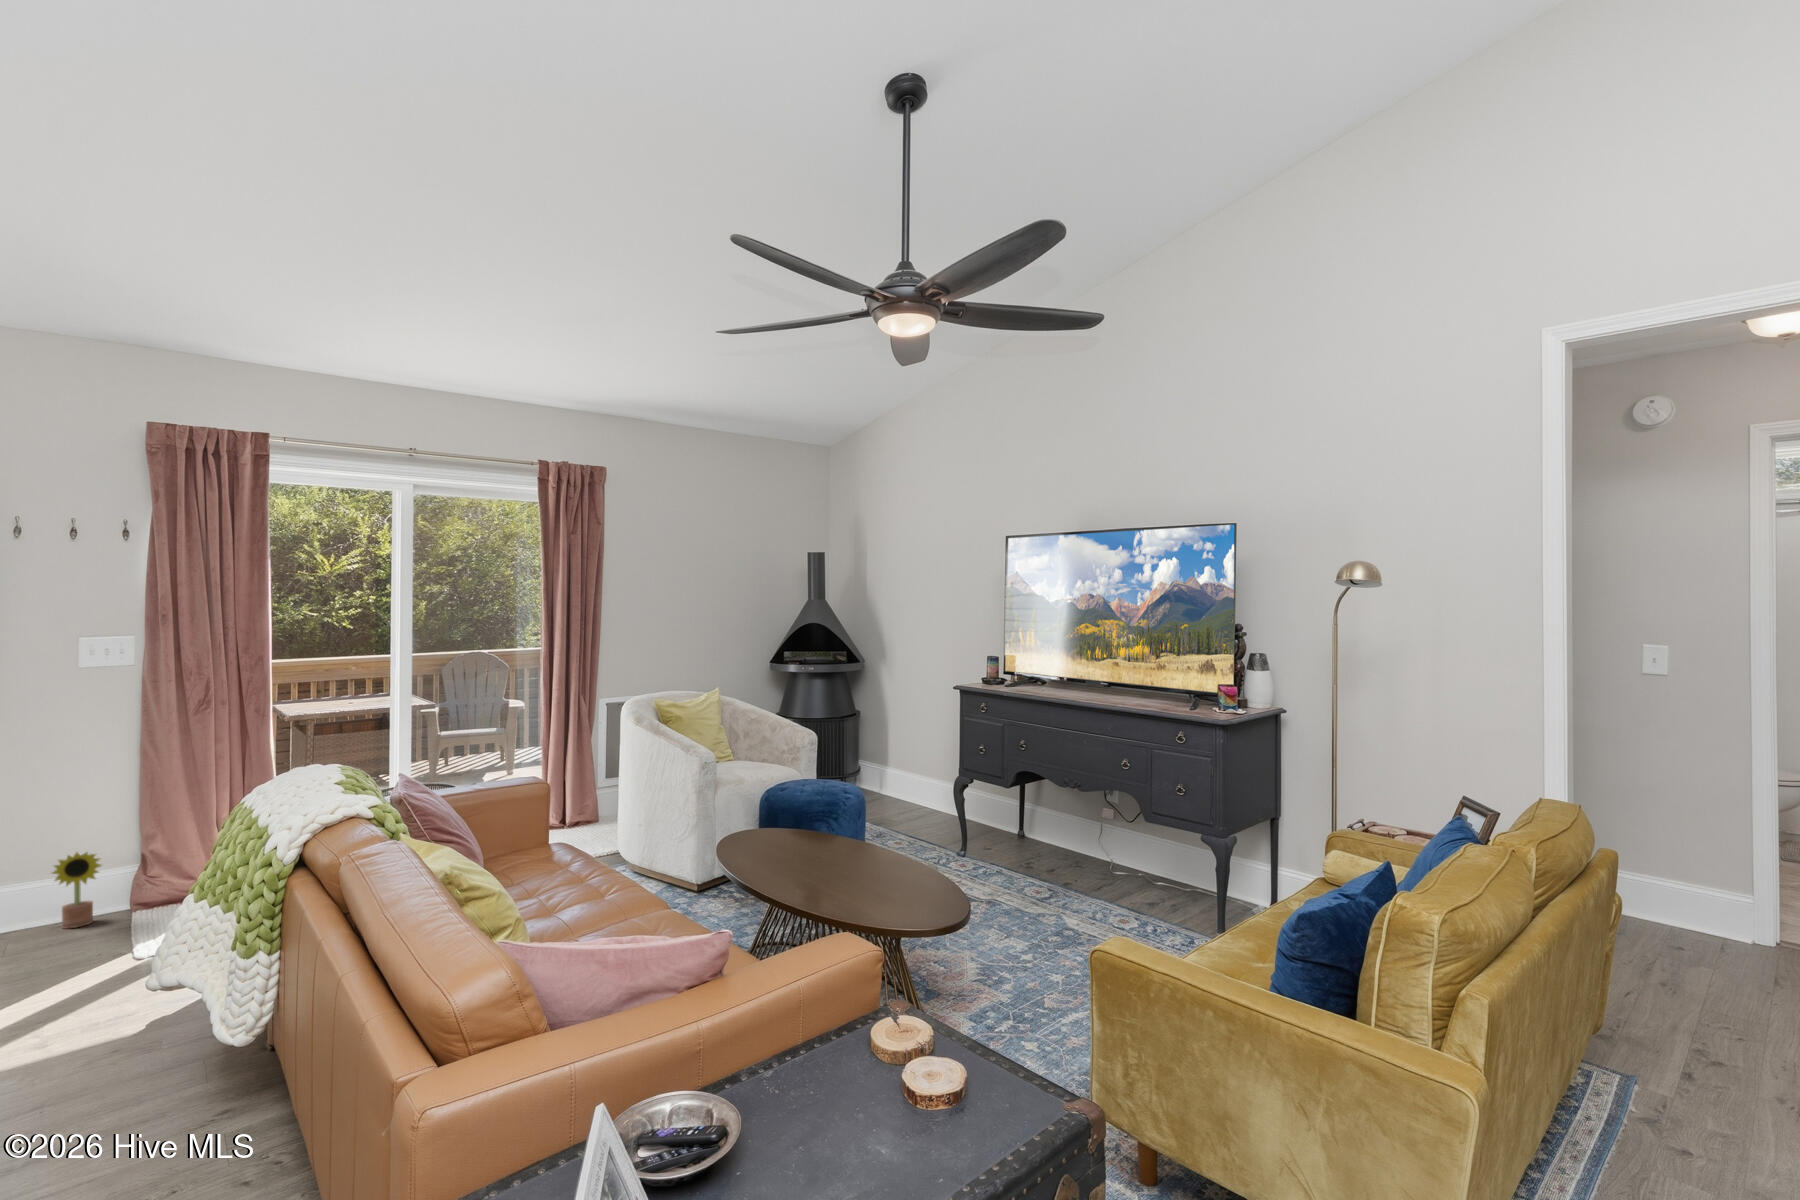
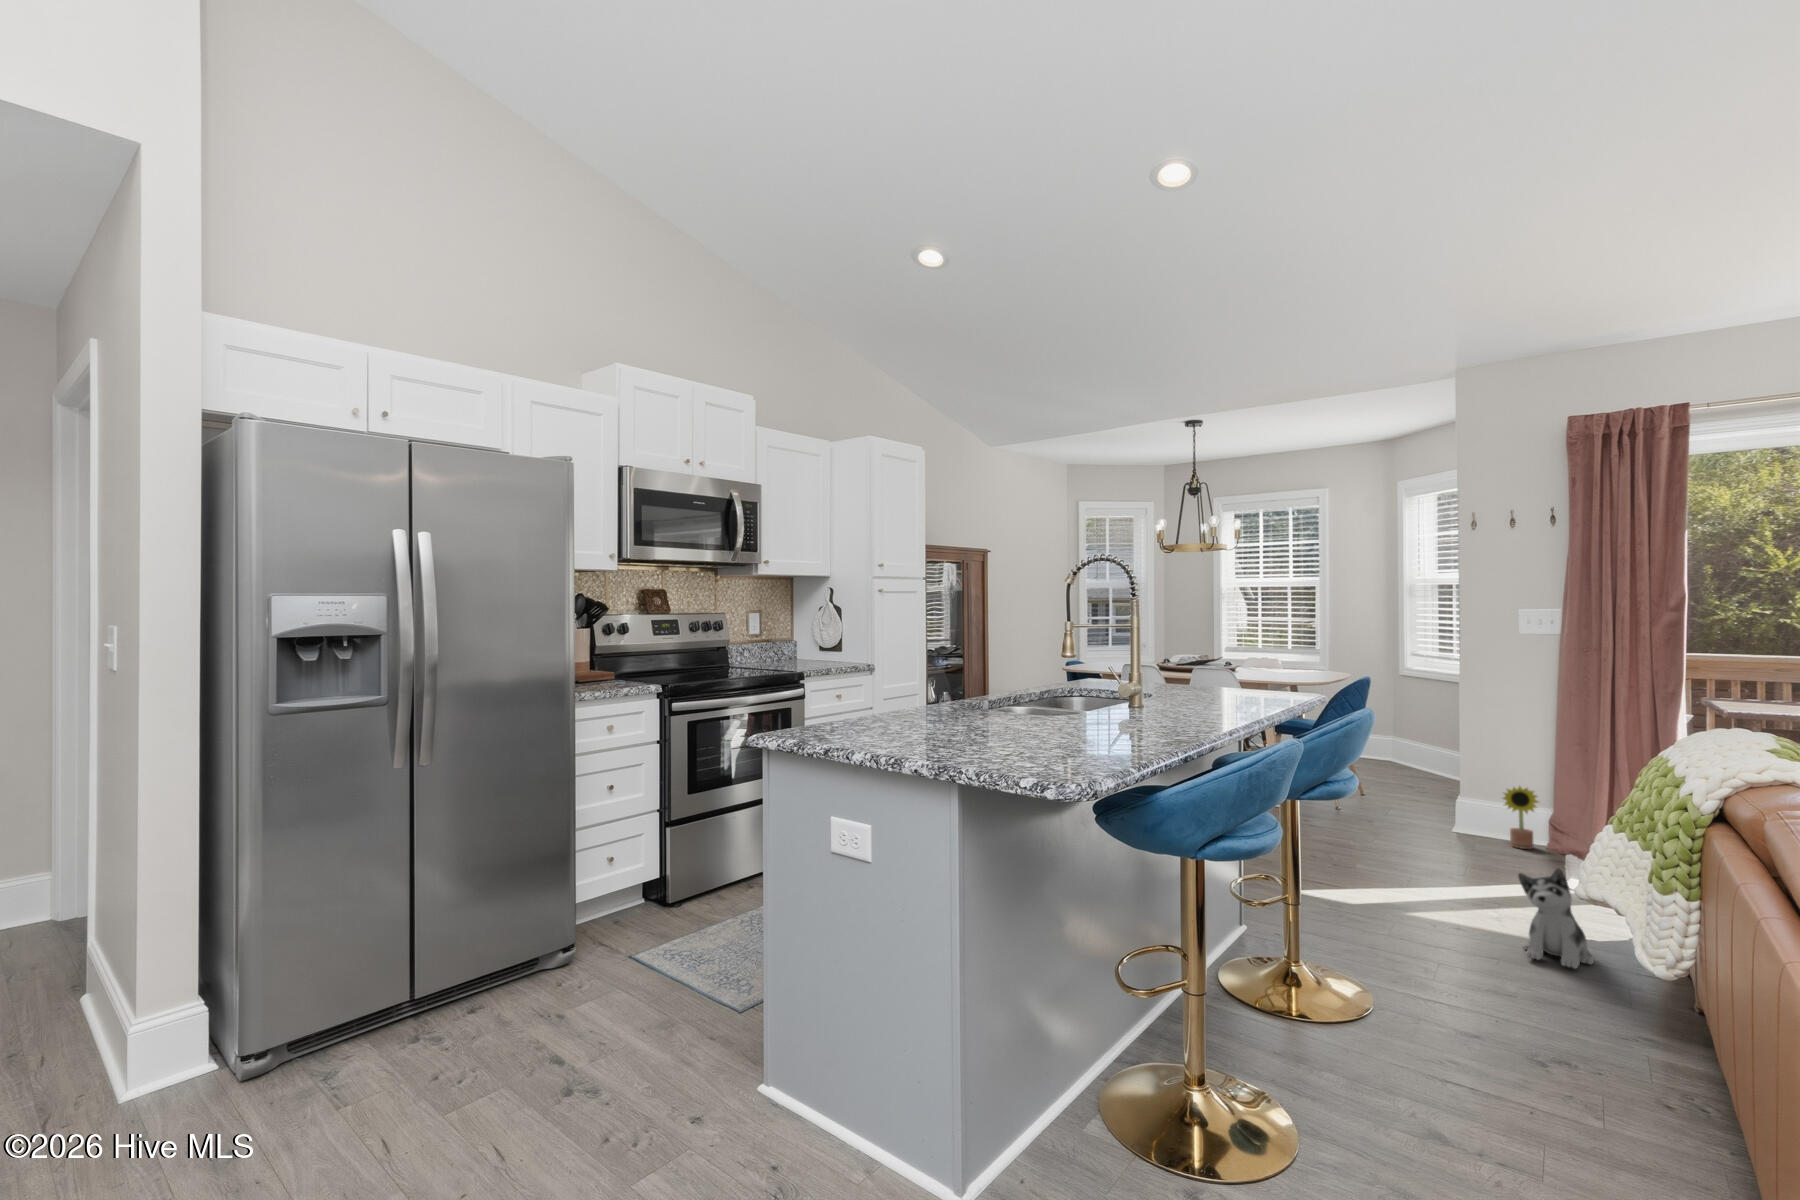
plush toy: none [74,953,167,1079] -> present [1518,868,1594,968]

